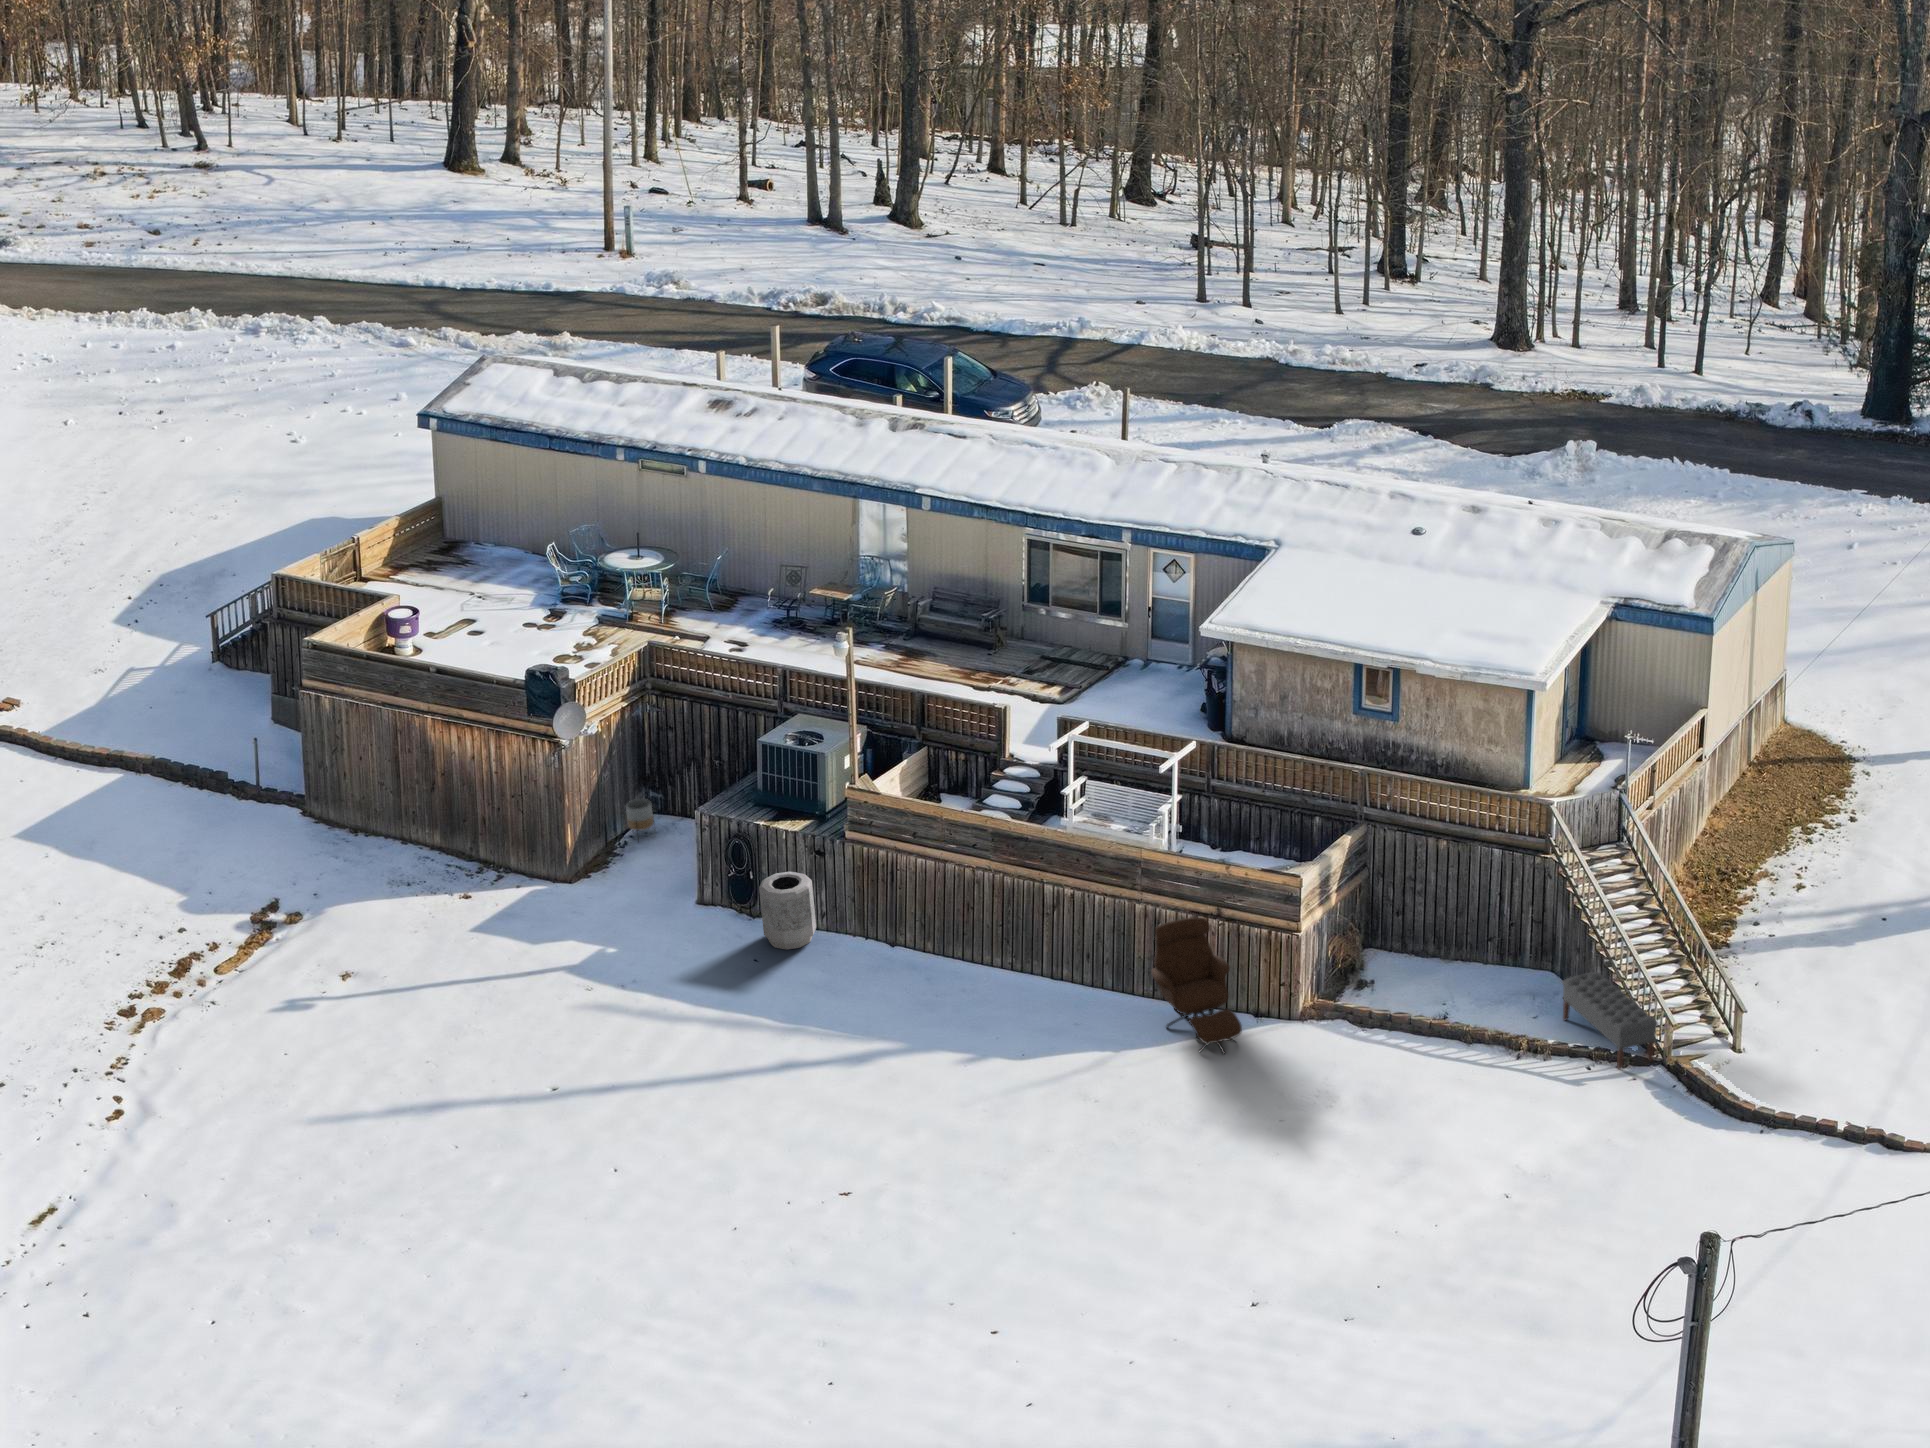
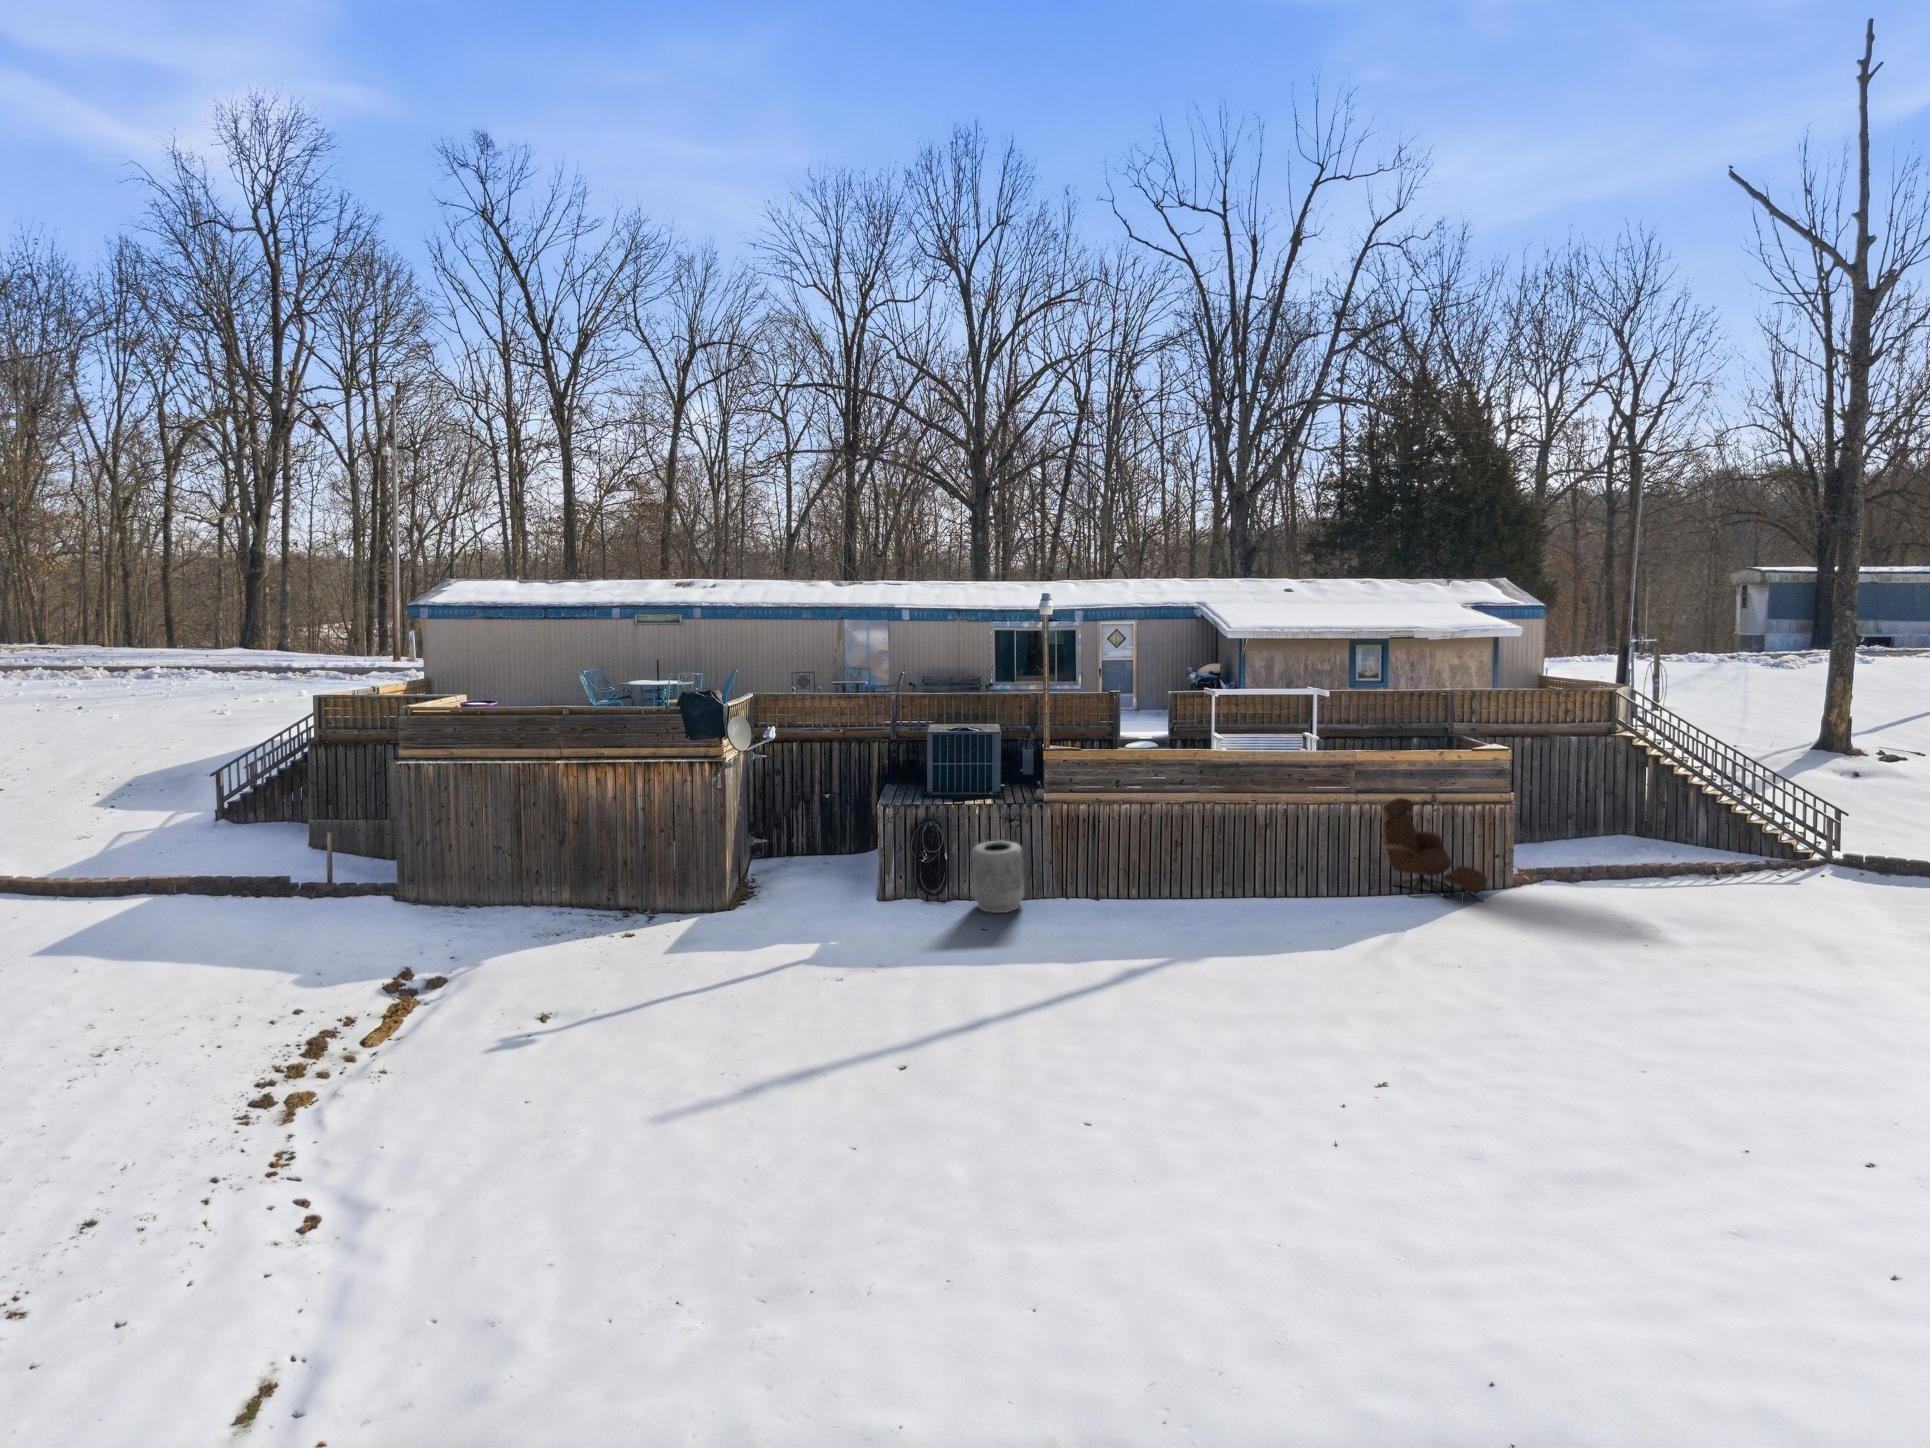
planter: present [626,799,654,839] -> none [753,837,779,876]
bench: present [1562,972,1658,1069] -> none [1664,798,1771,856]

